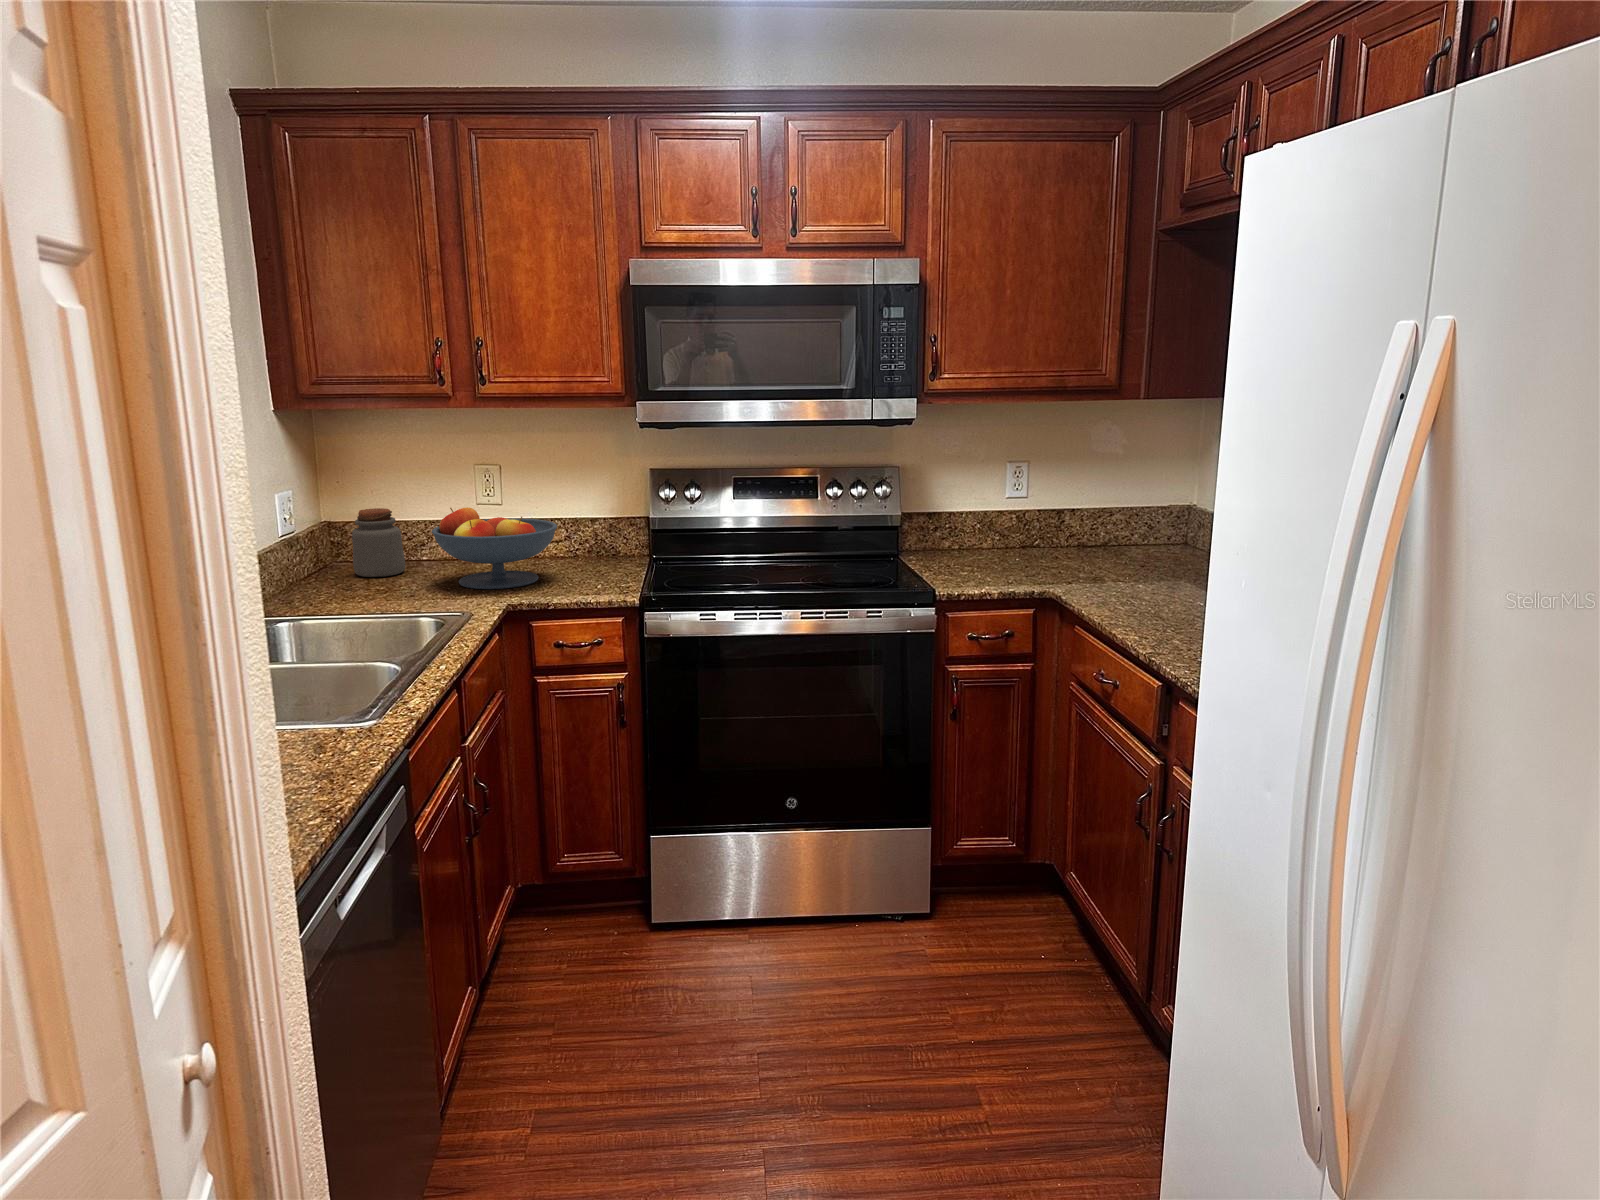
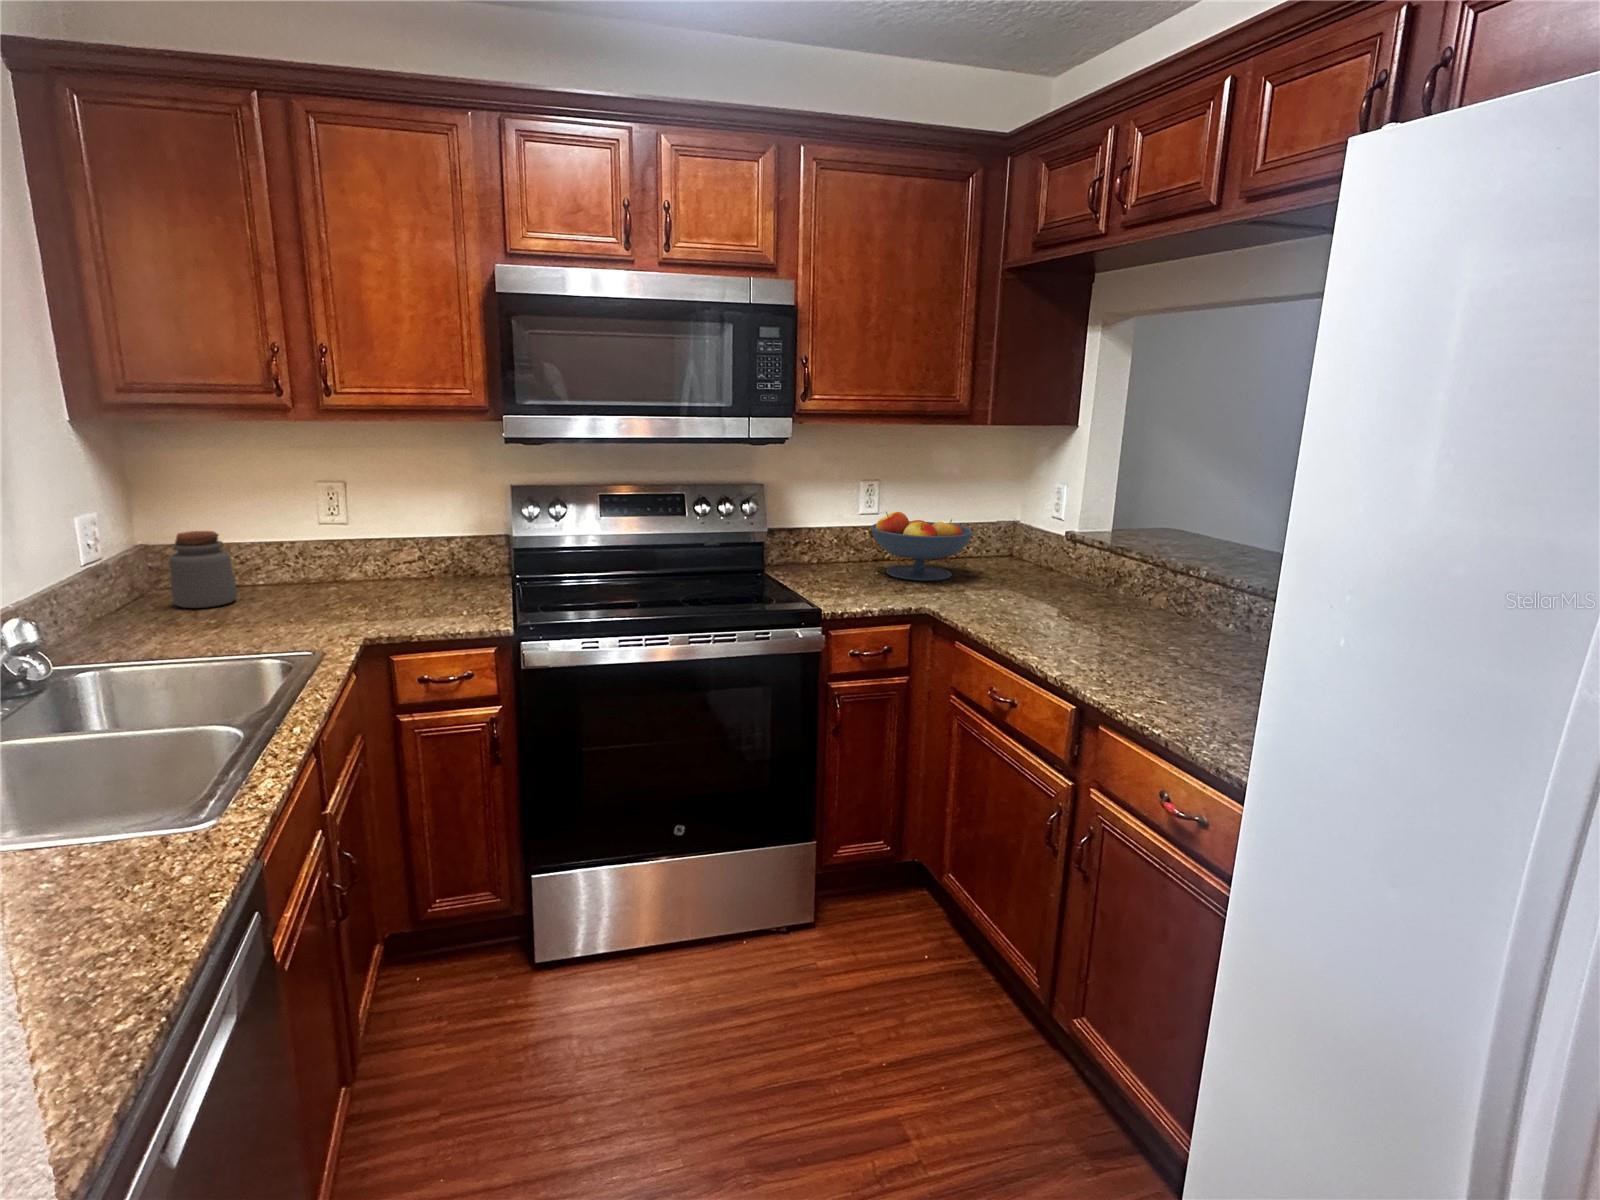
fruit bowl: present [432,507,557,589] -> present [871,512,973,581]

